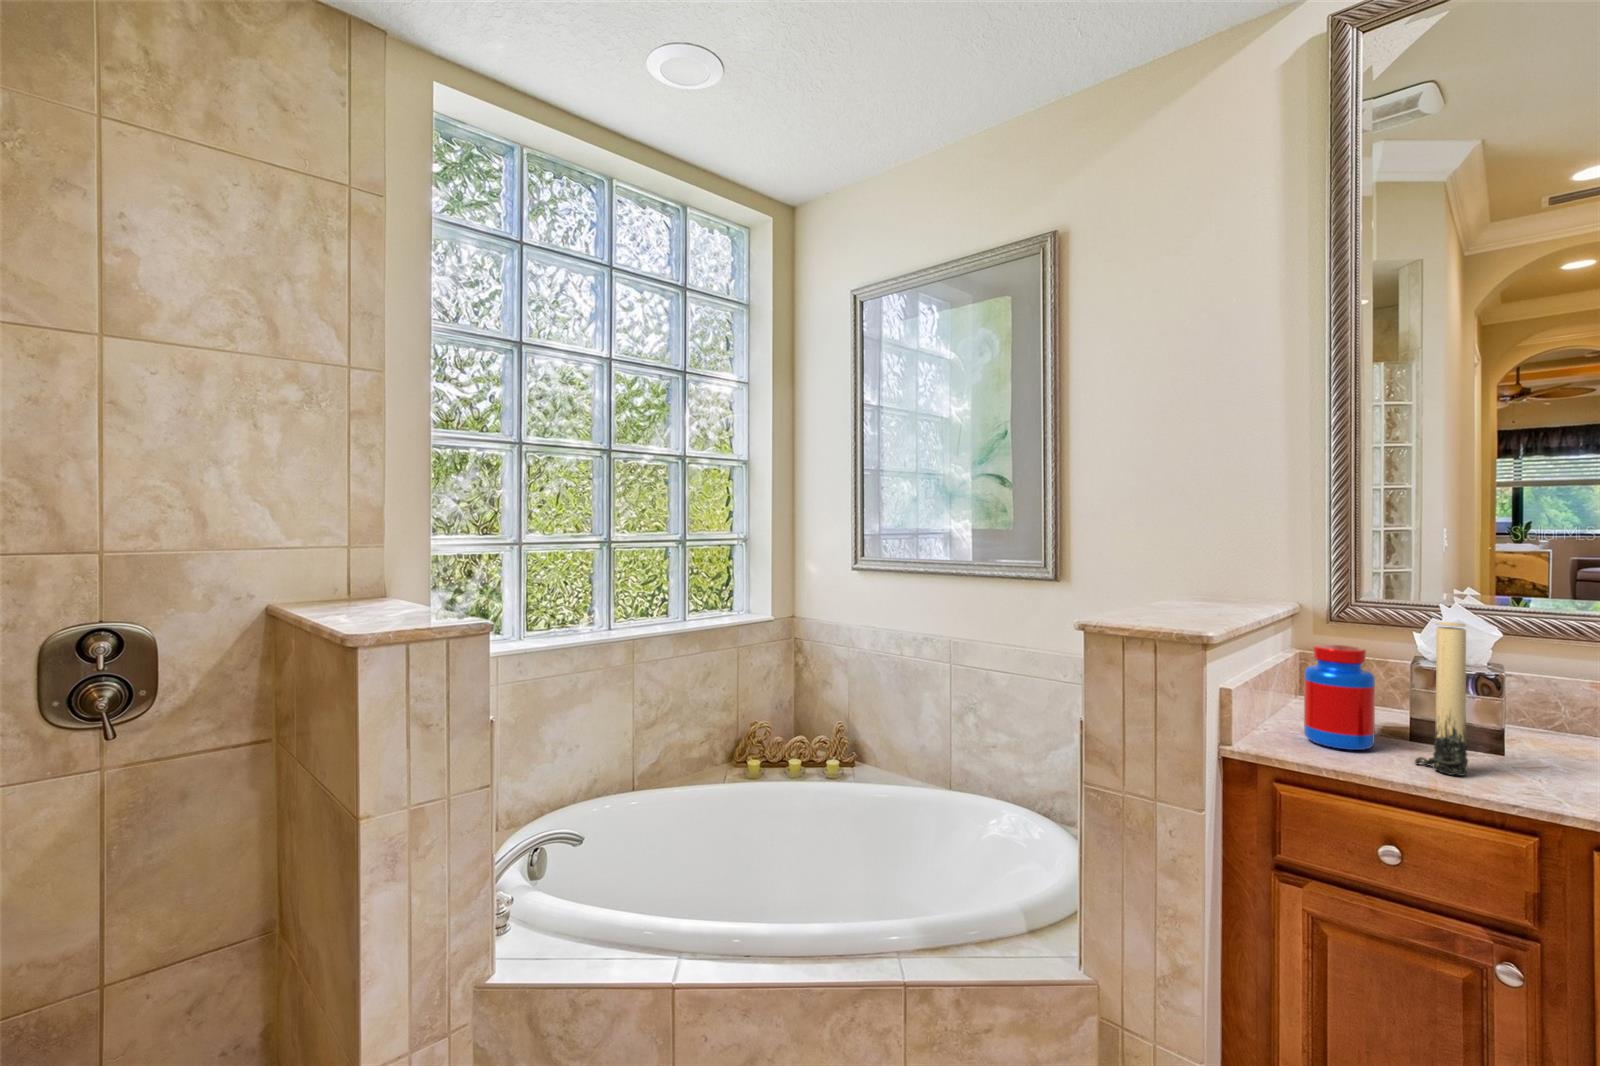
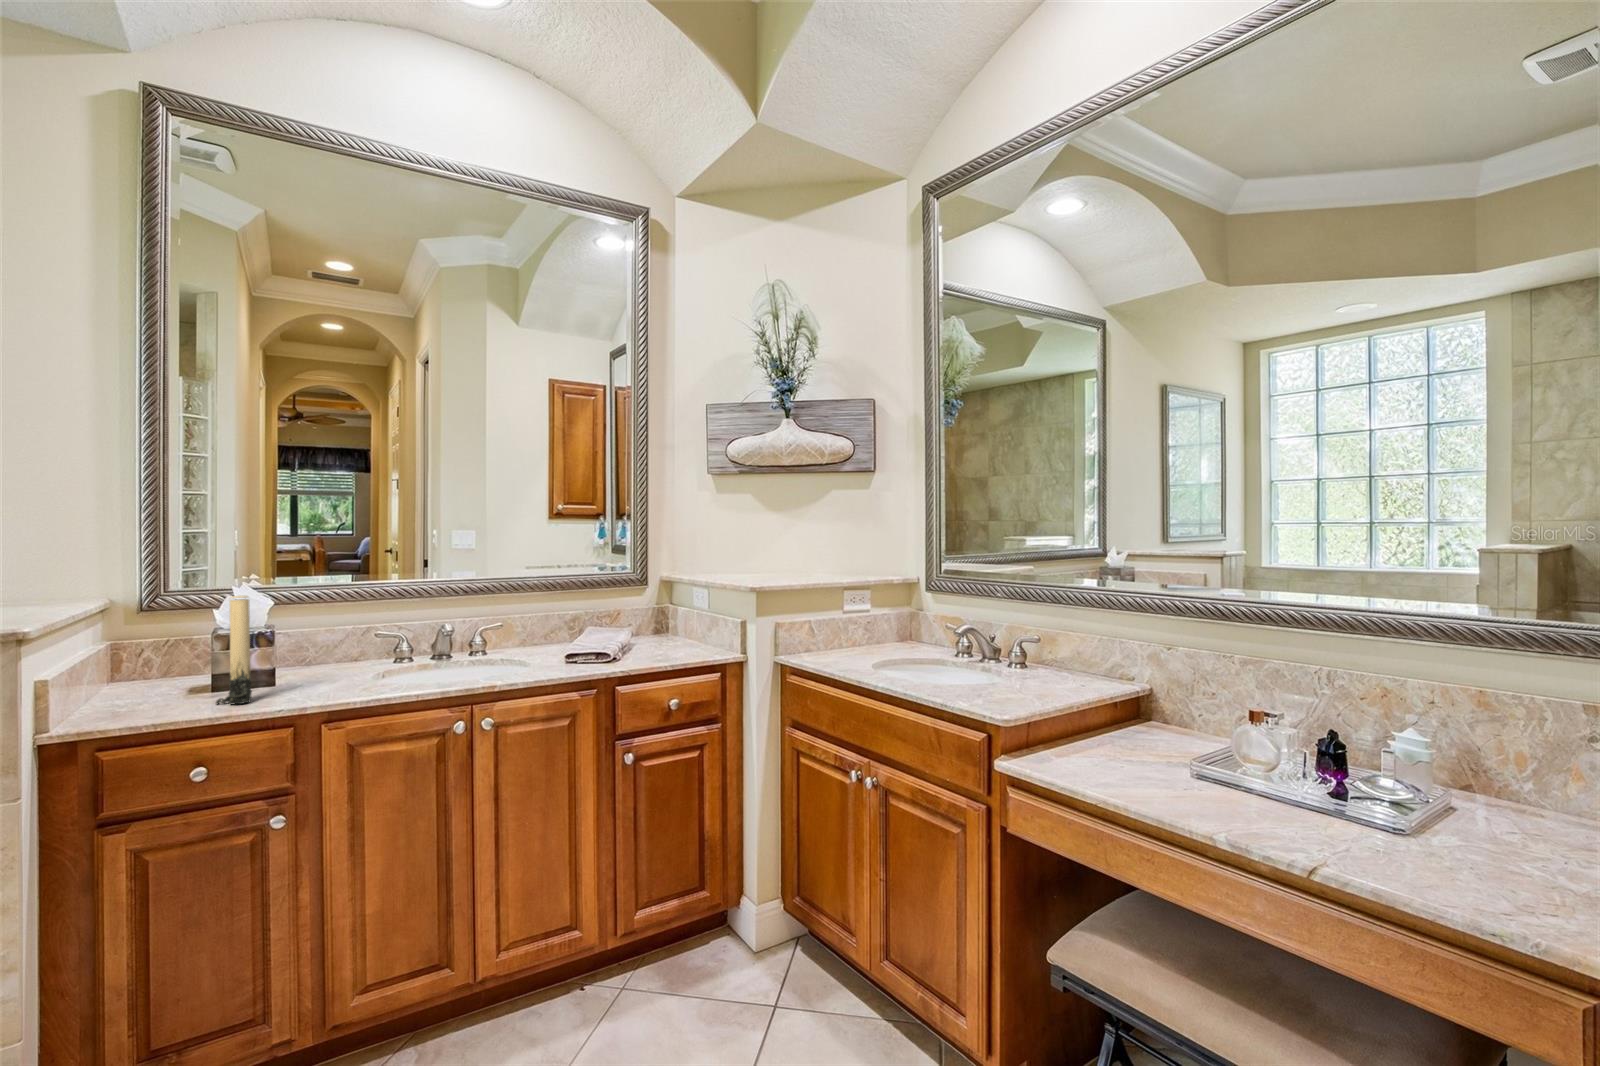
jar: present [1304,644,1375,750] -> none [122,626,184,711]

